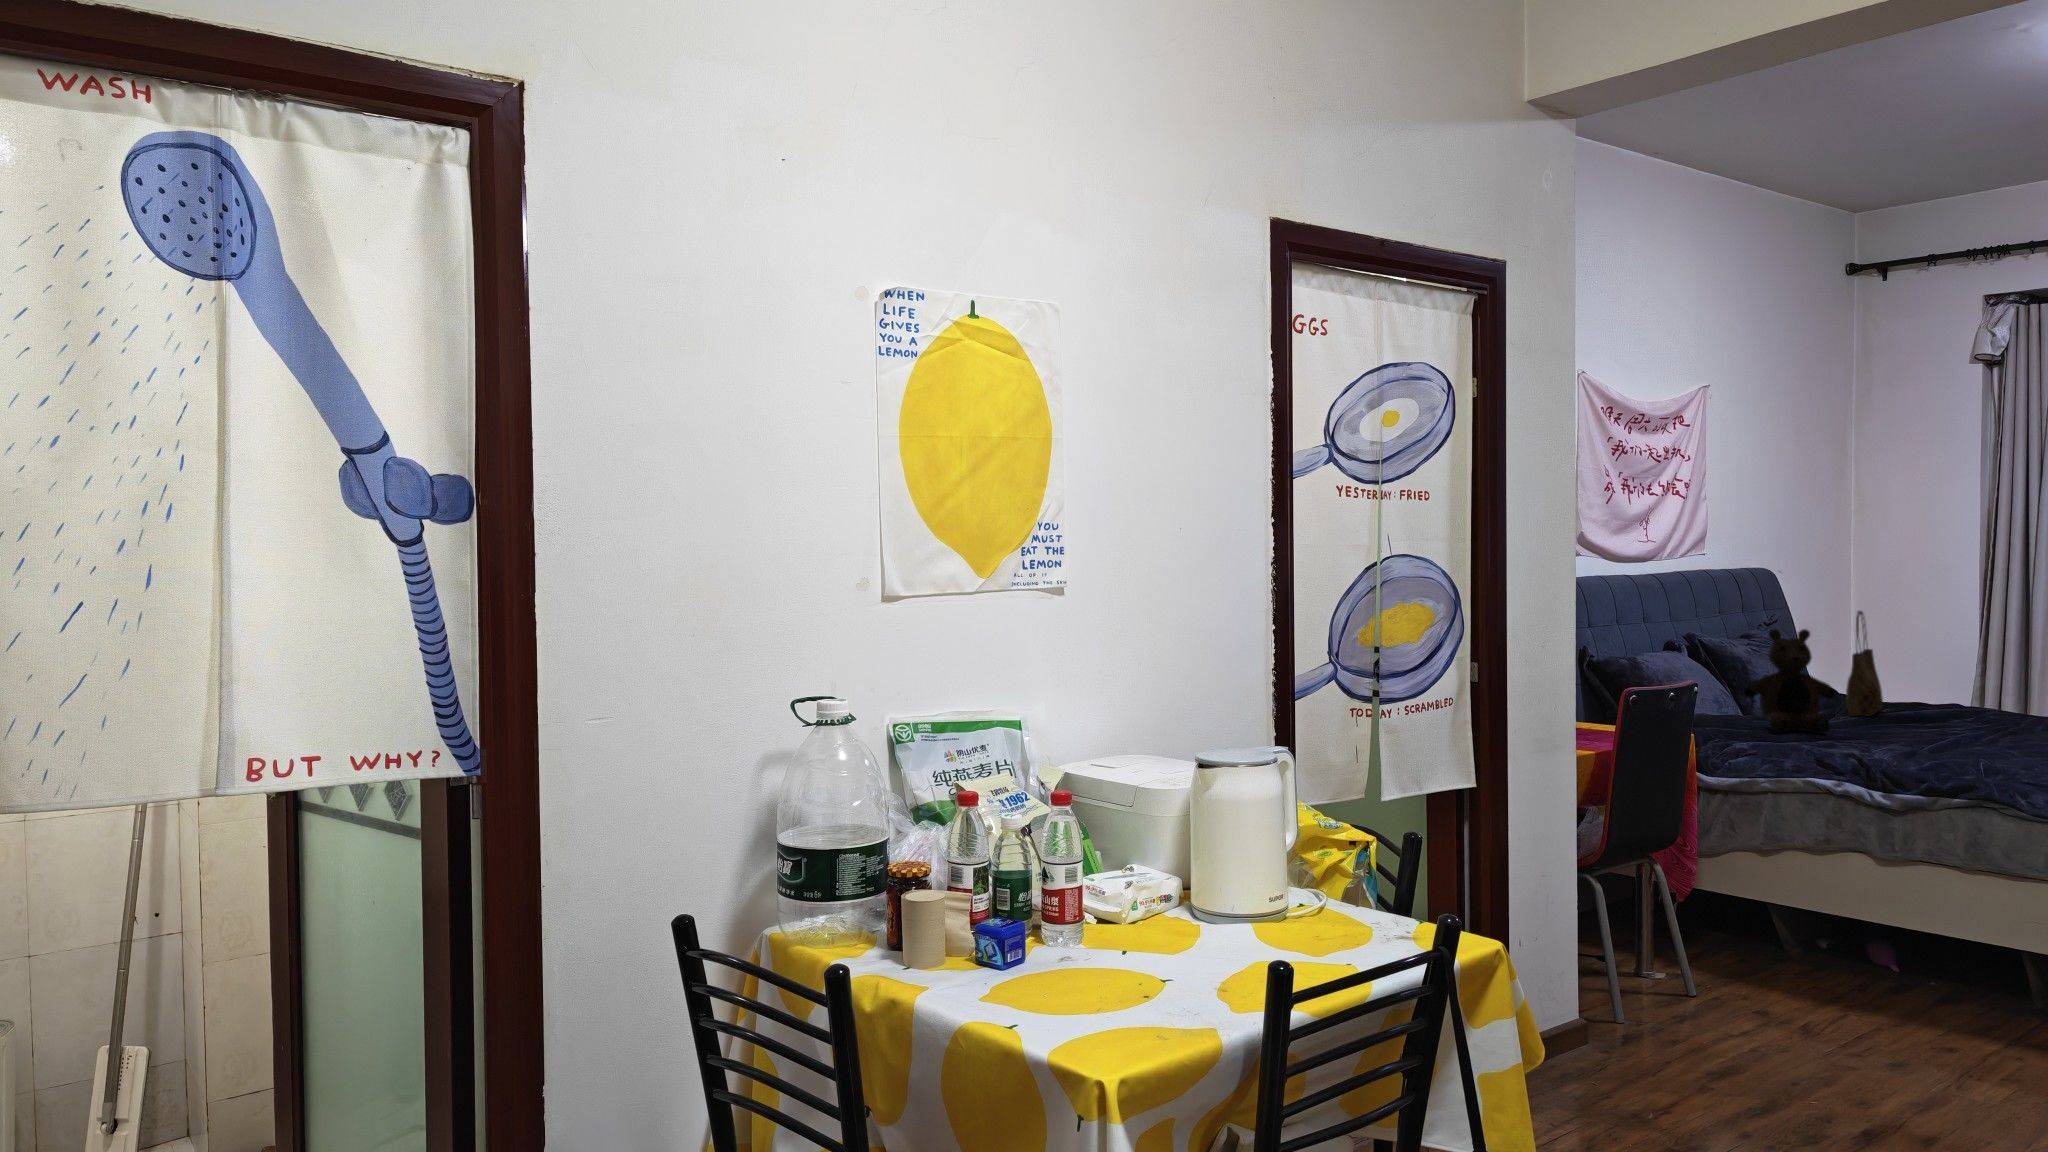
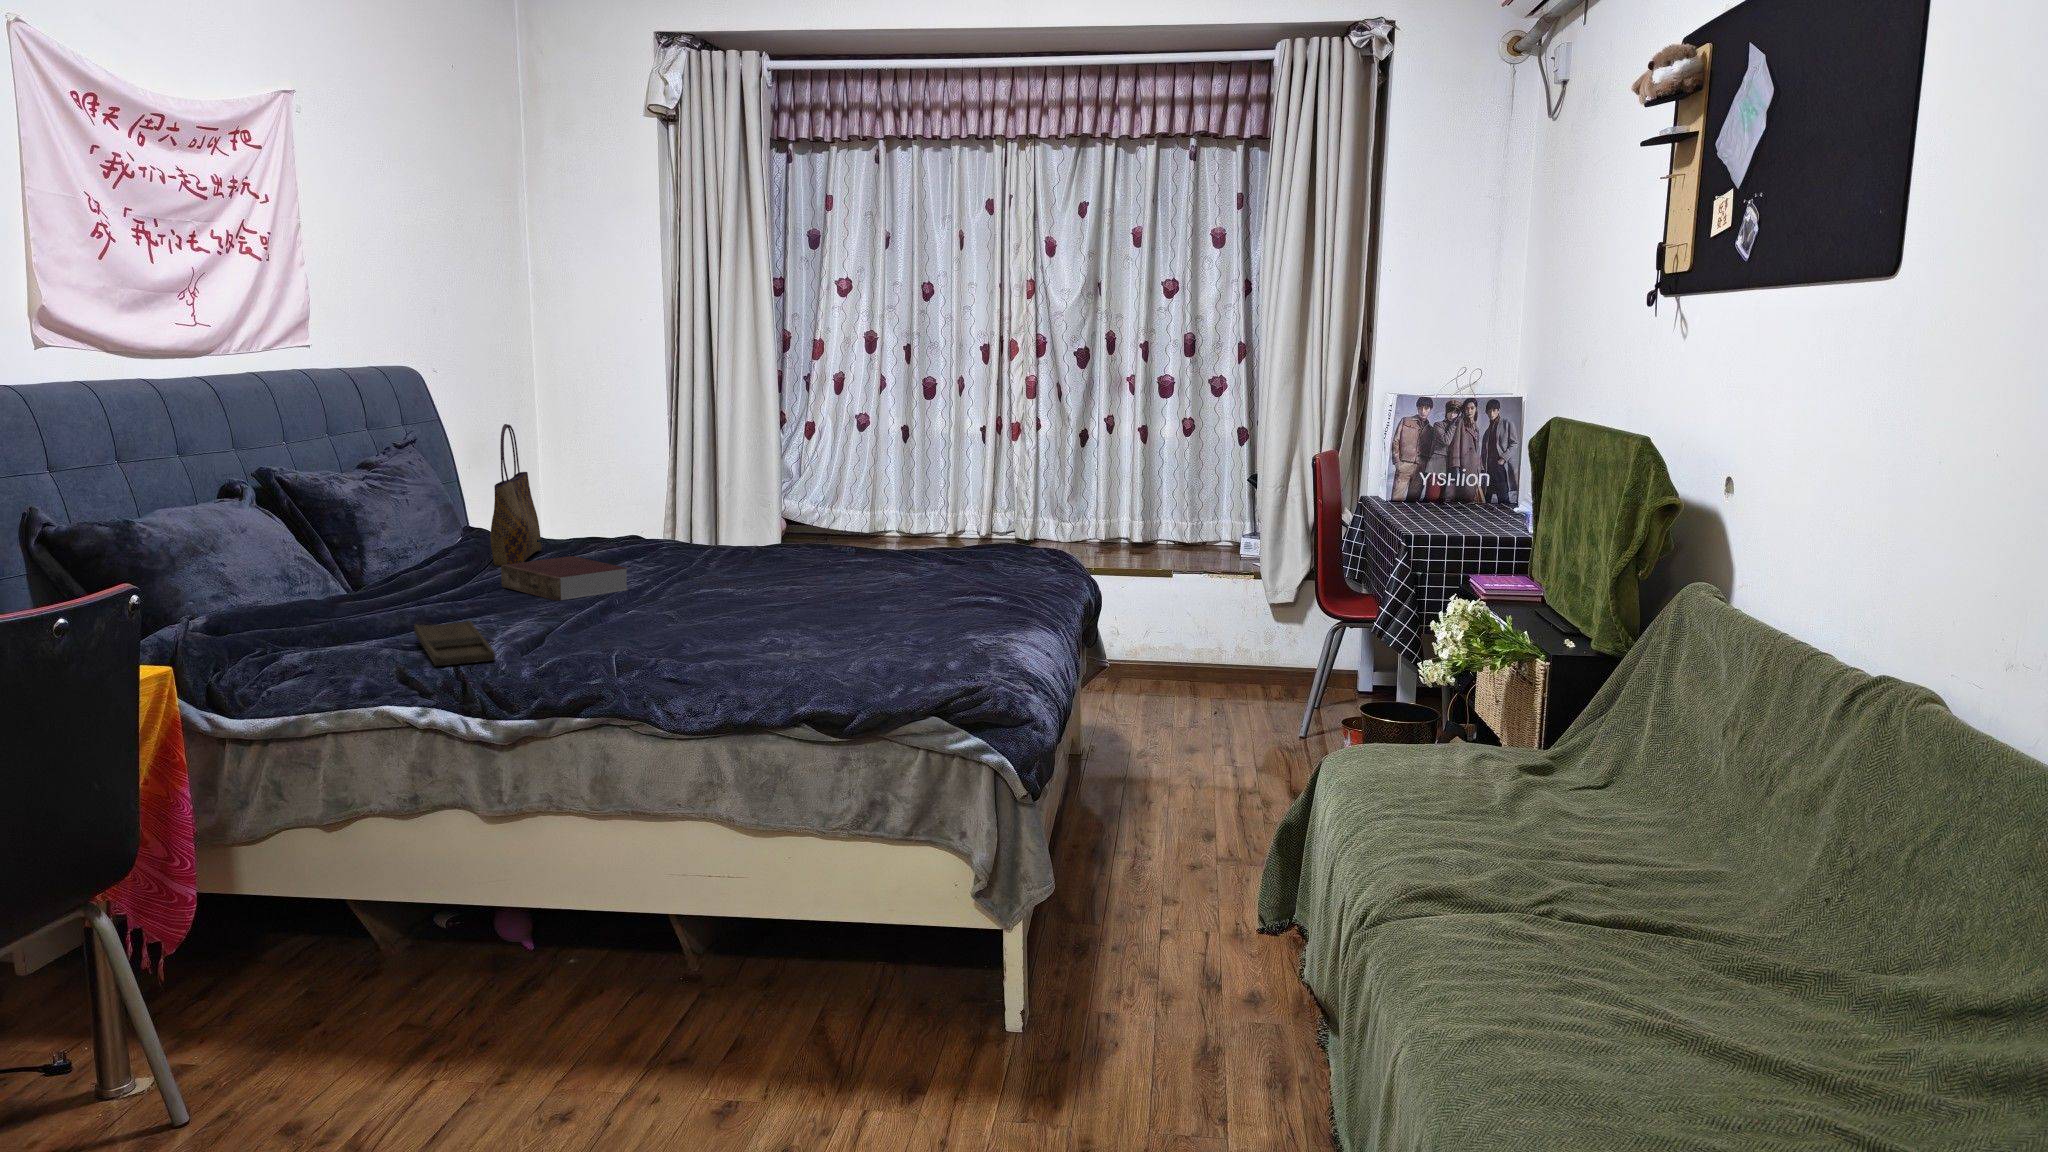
teddy bear: present [1744,629,1835,734] -> none [326,462,456,618]
book: none [1865,708,1976,735] -> present [501,556,628,601]
tray: none [1820,732,1888,755] -> present [414,620,495,666]

